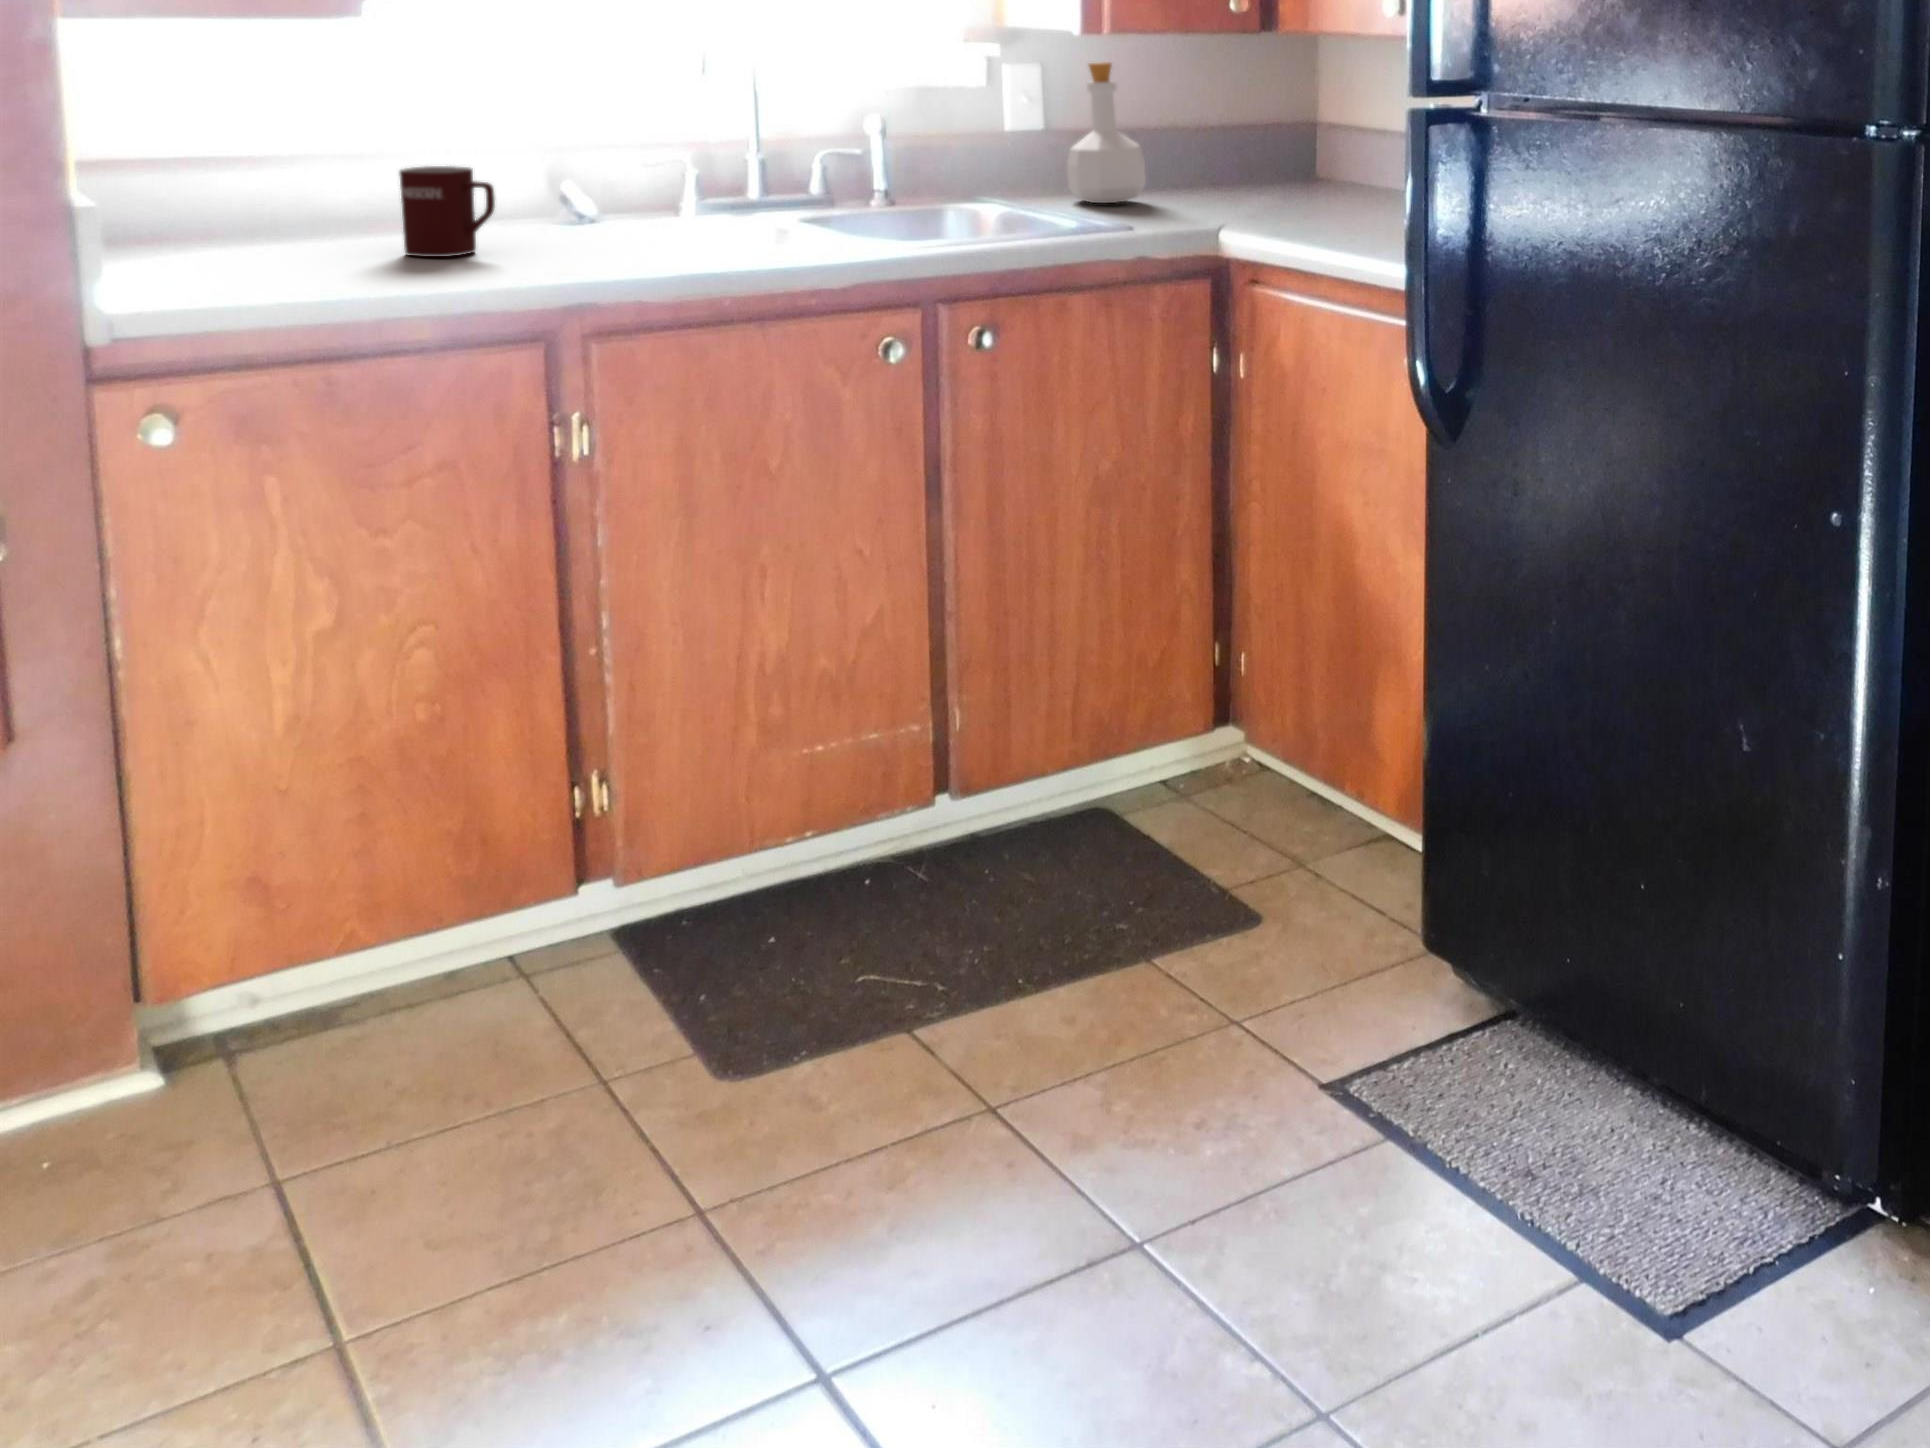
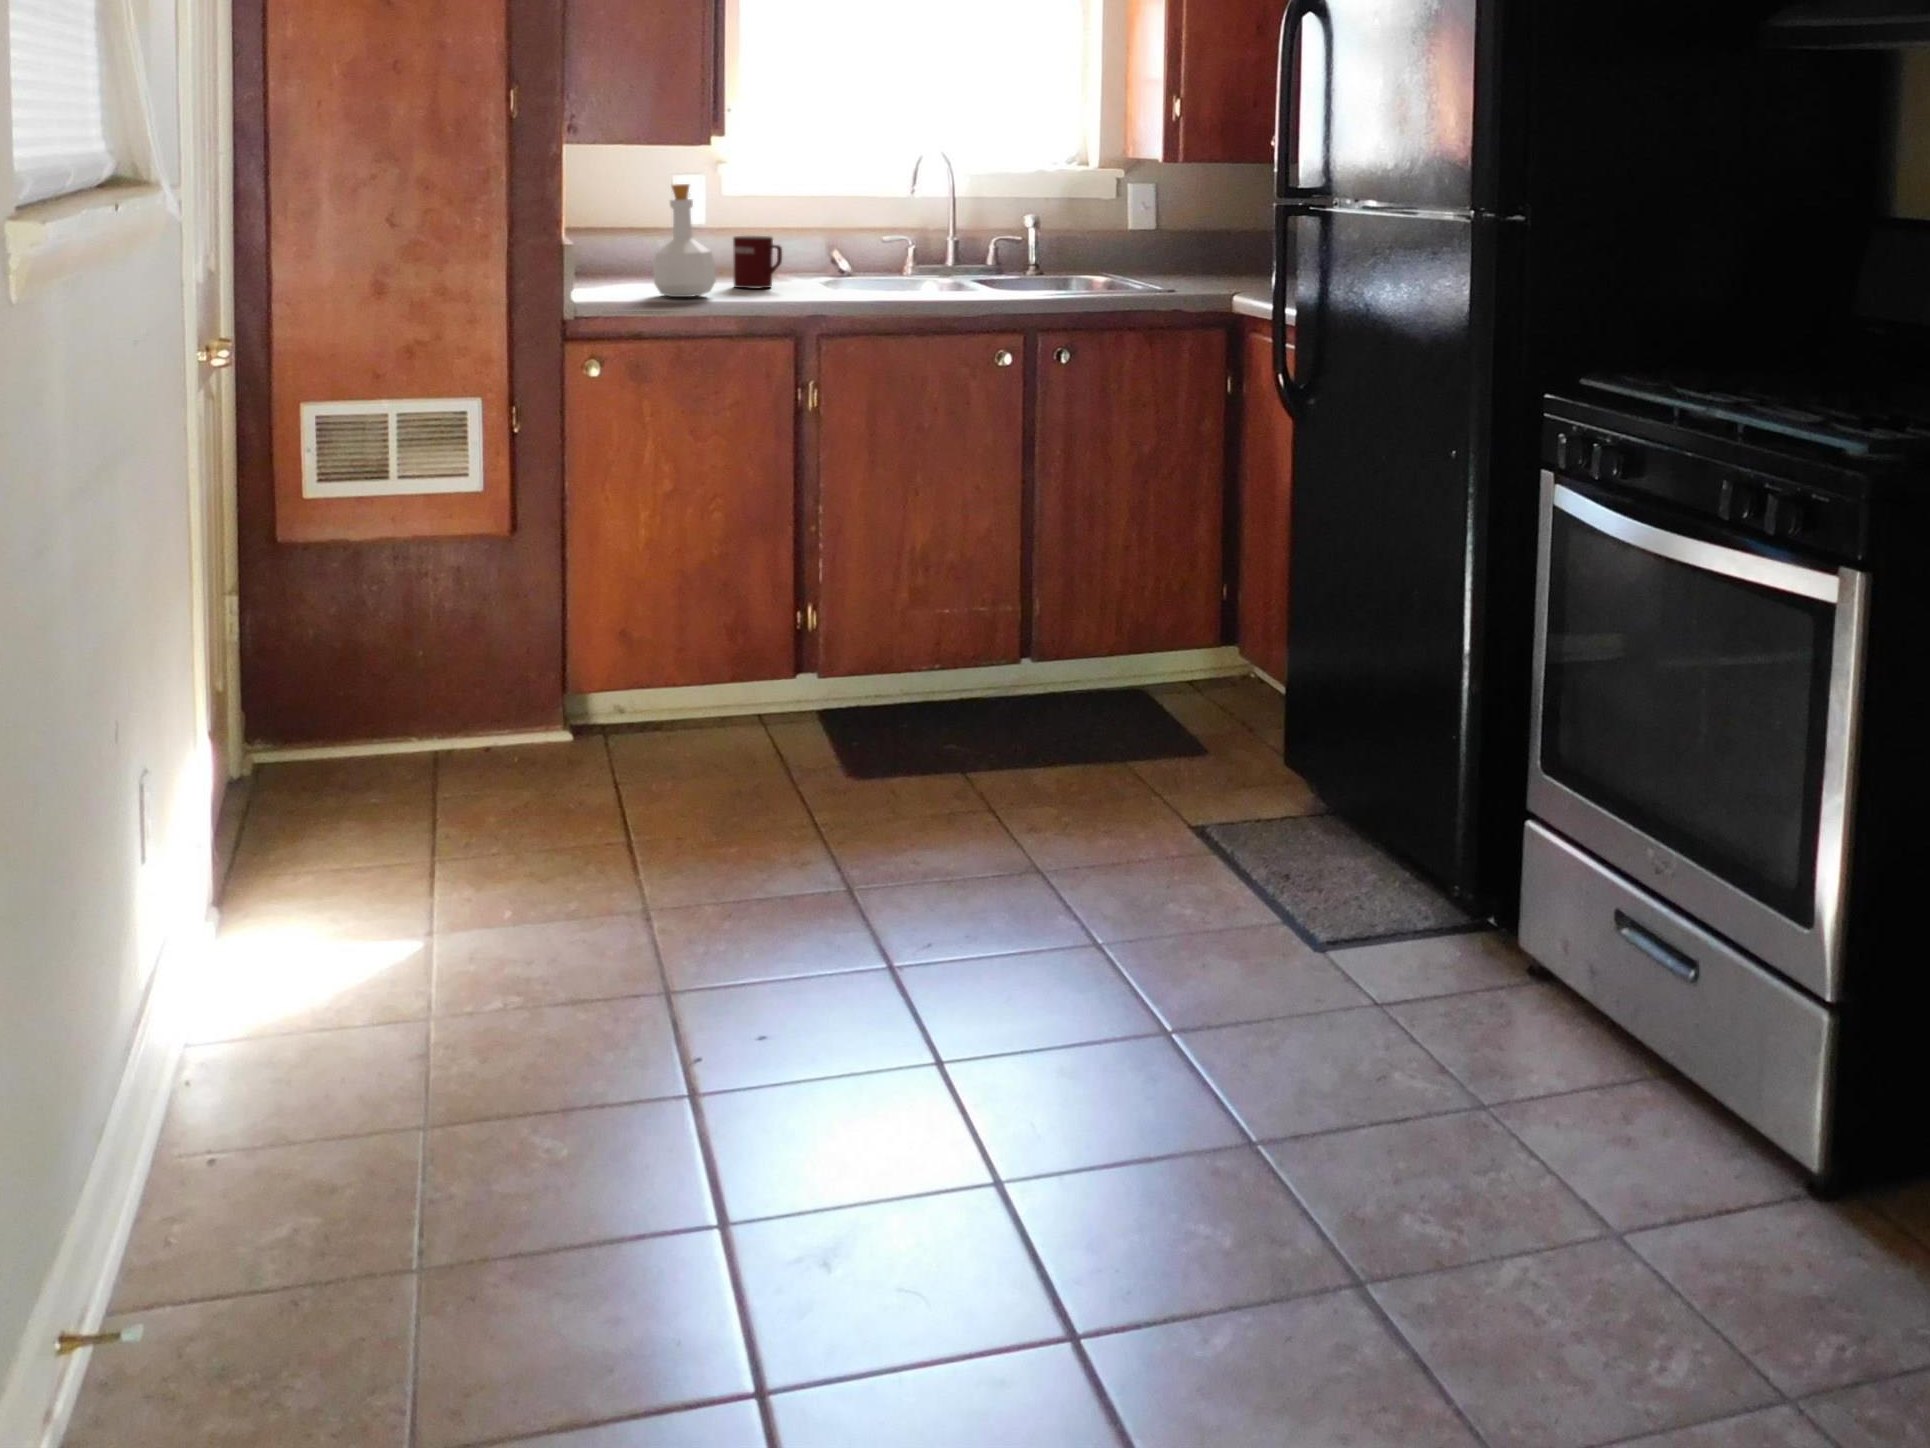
bottle: present [1067,62,1146,203] -> present [653,184,716,297]

